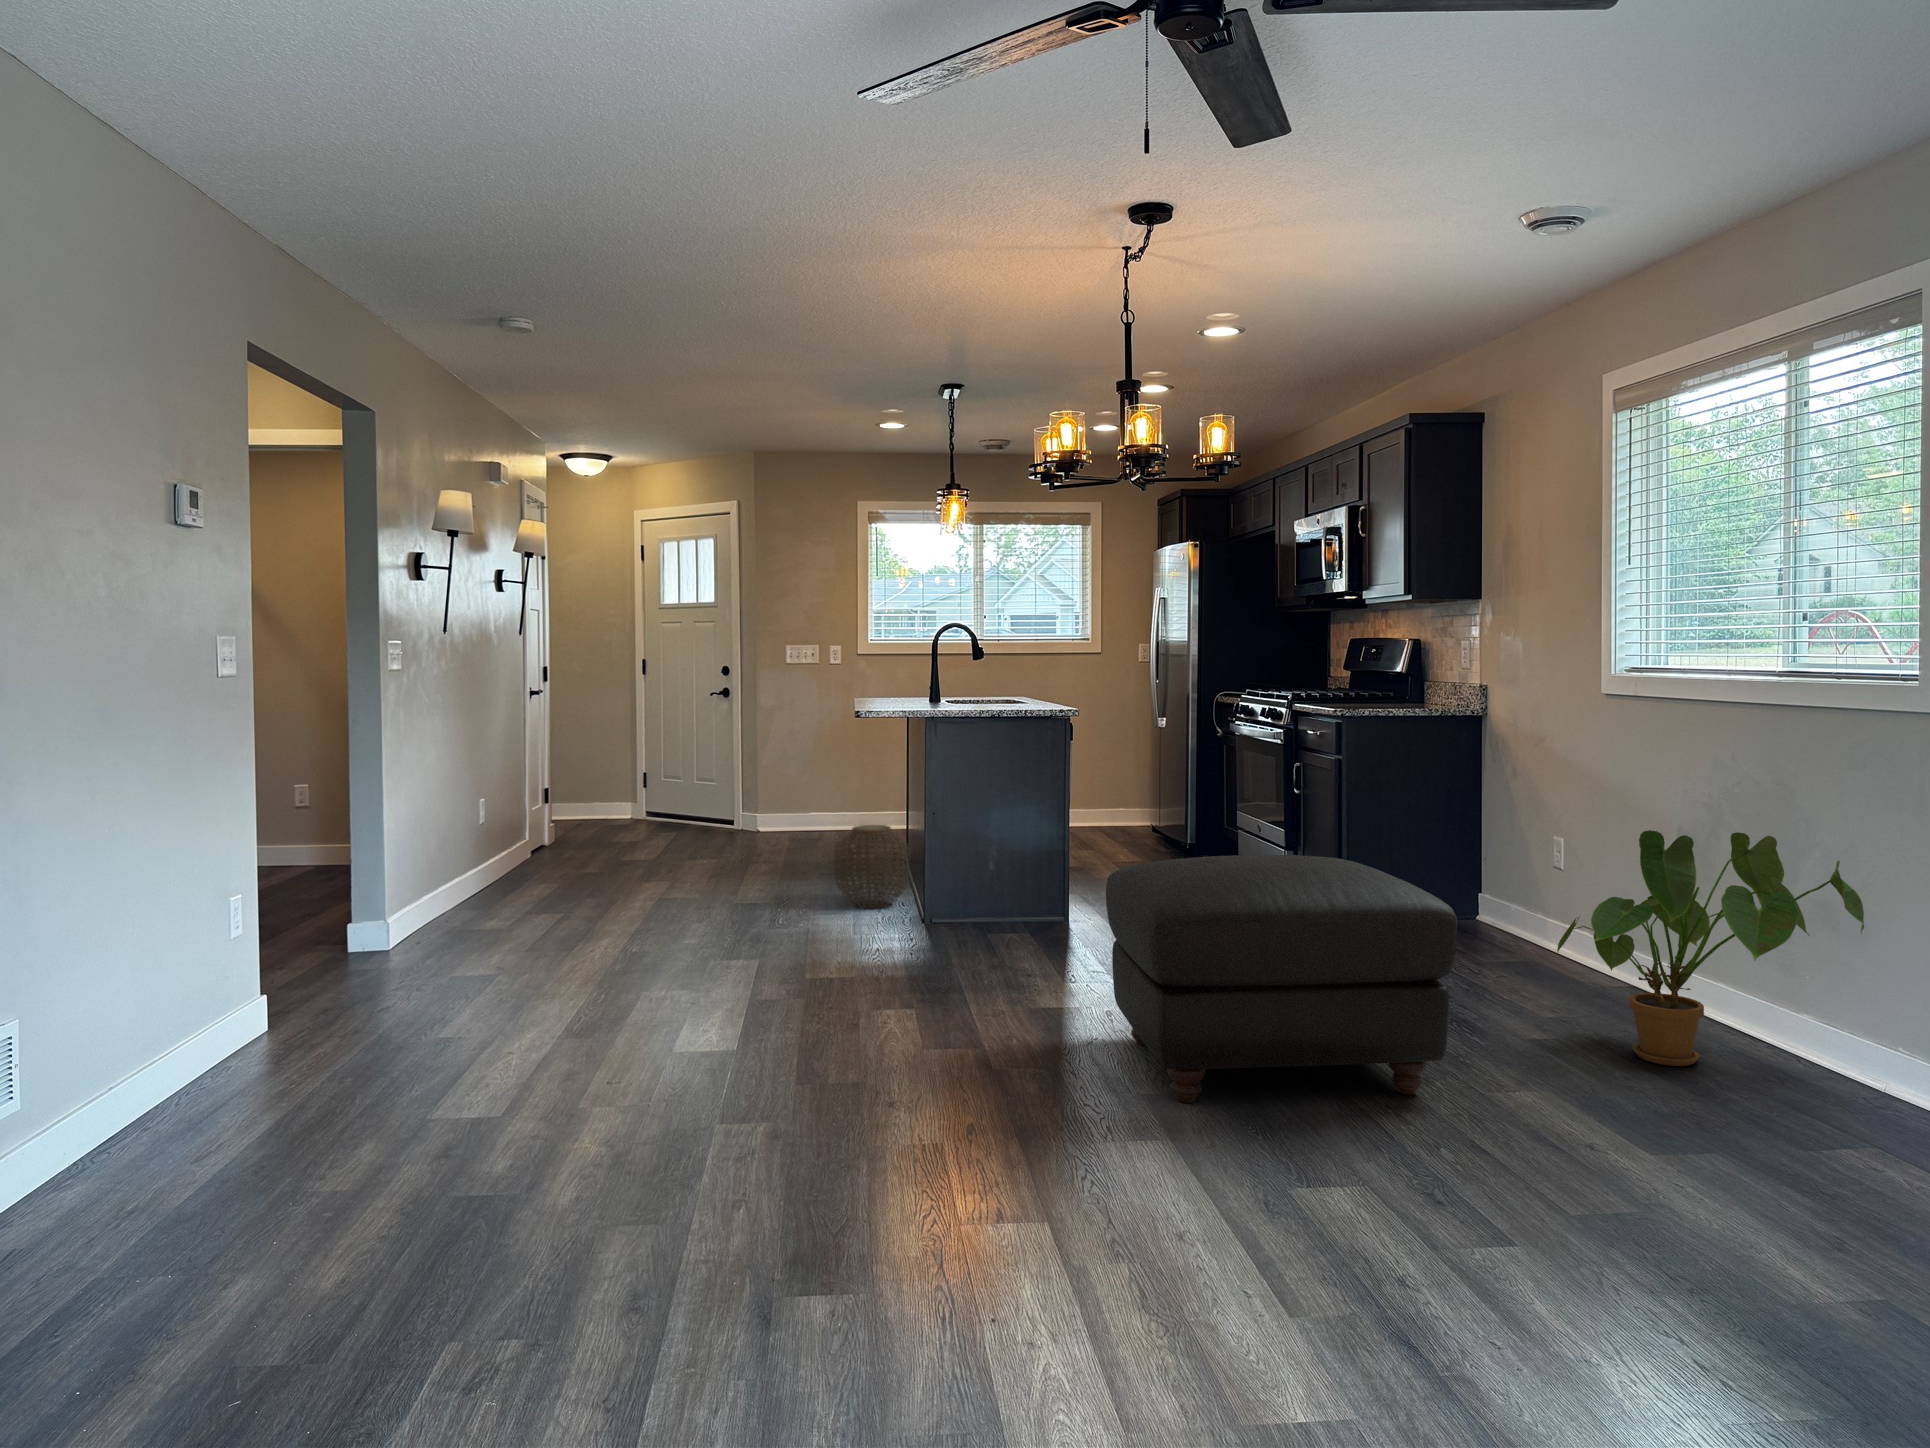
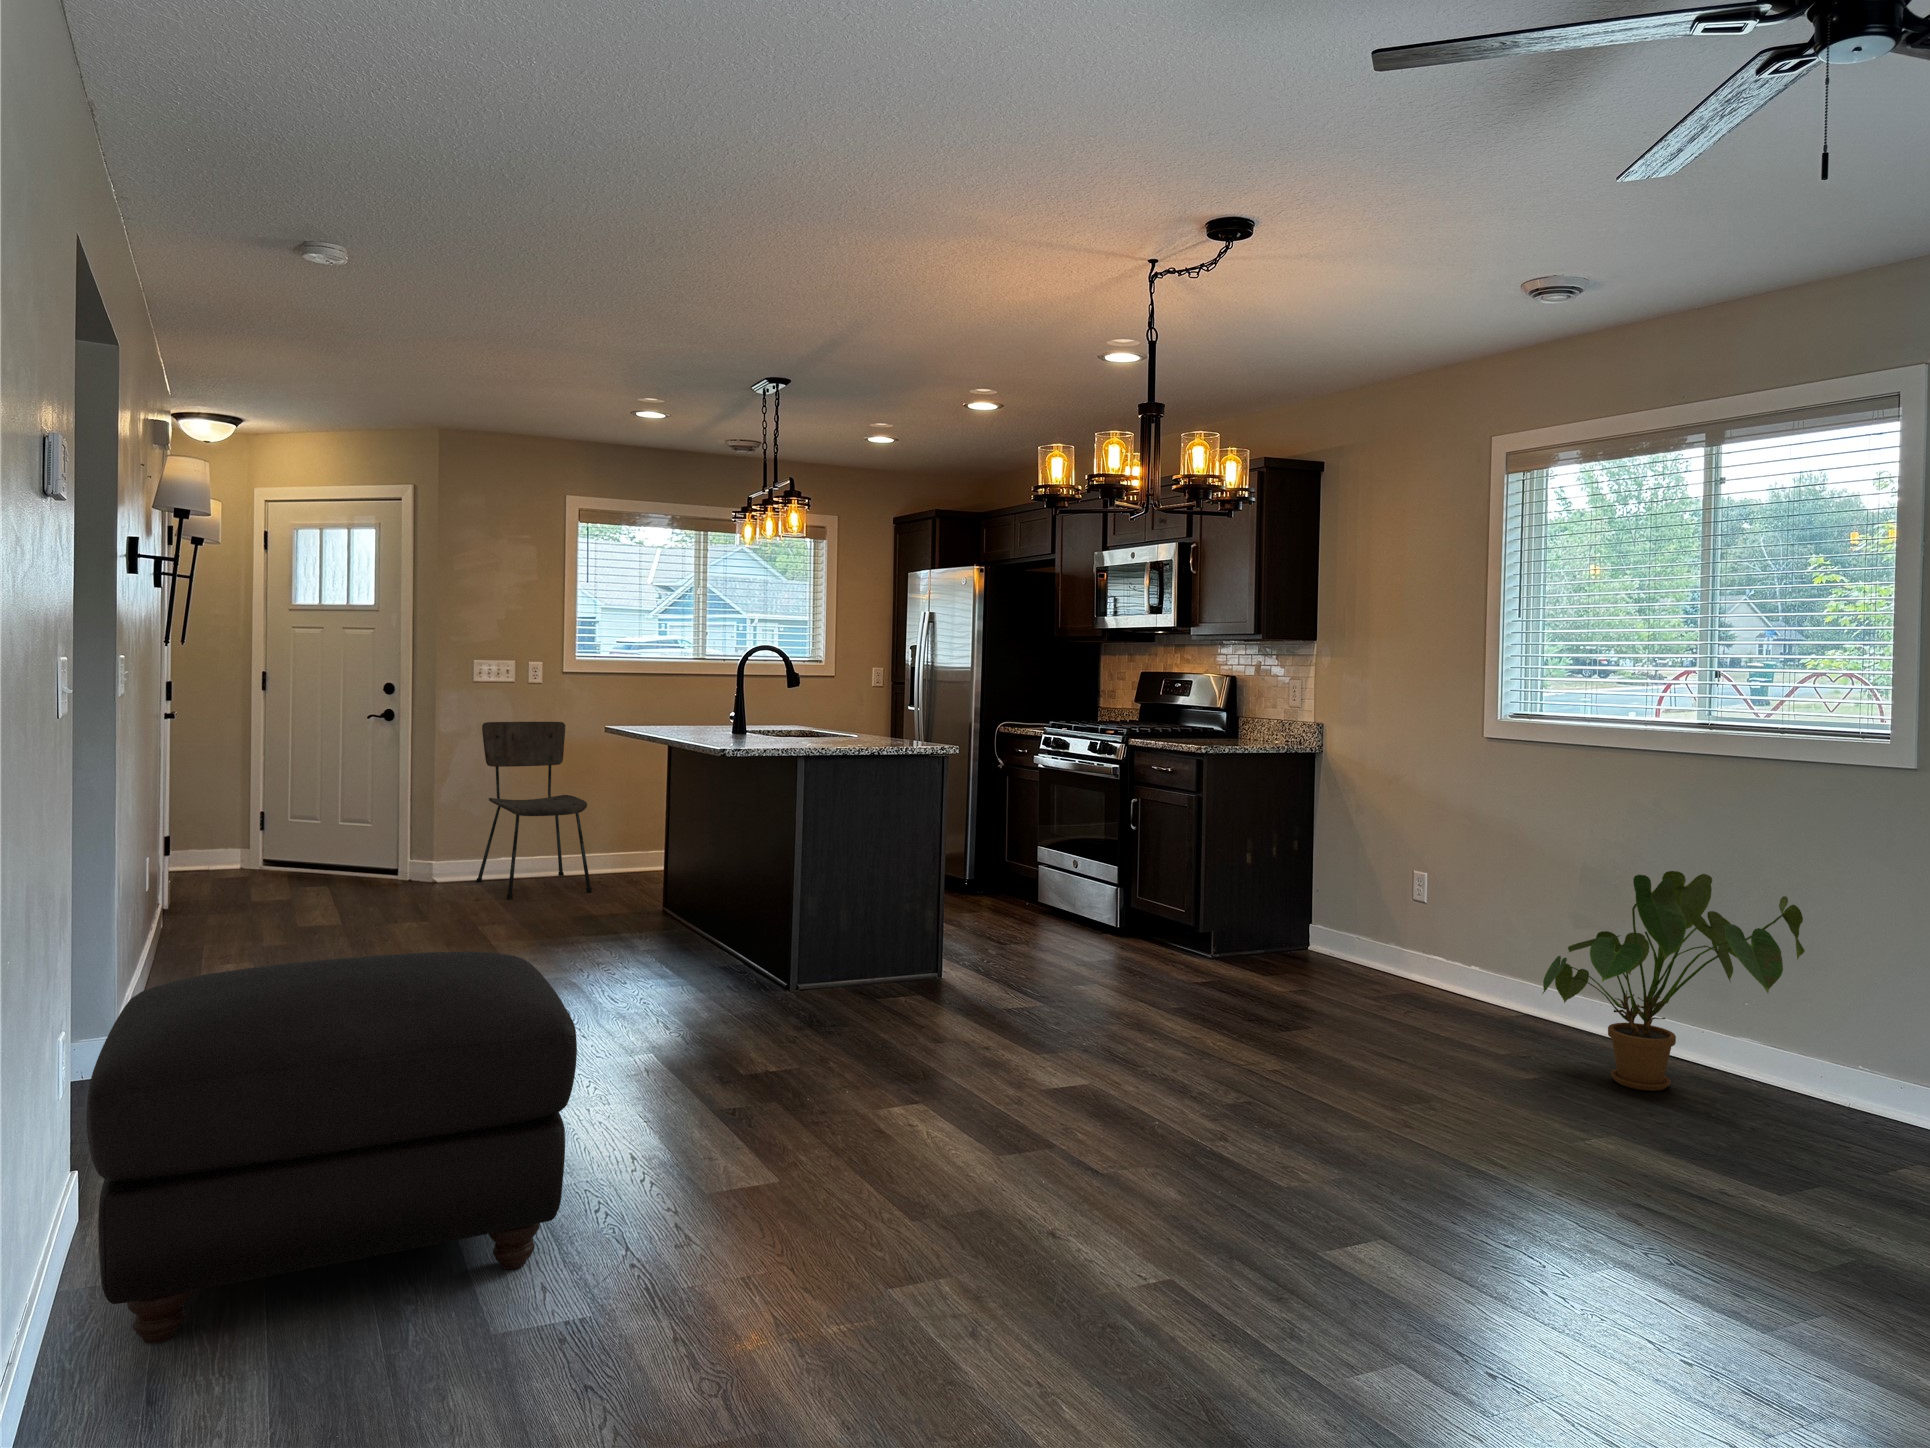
dining chair: none [787,696,864,841] -> present [476,722,592,899]
woven basket: present [834,825,909,908] -> none [660,884,752,986]
ottoman: present [1106,855,1457,1103] -> present [86,951,577,1343]

